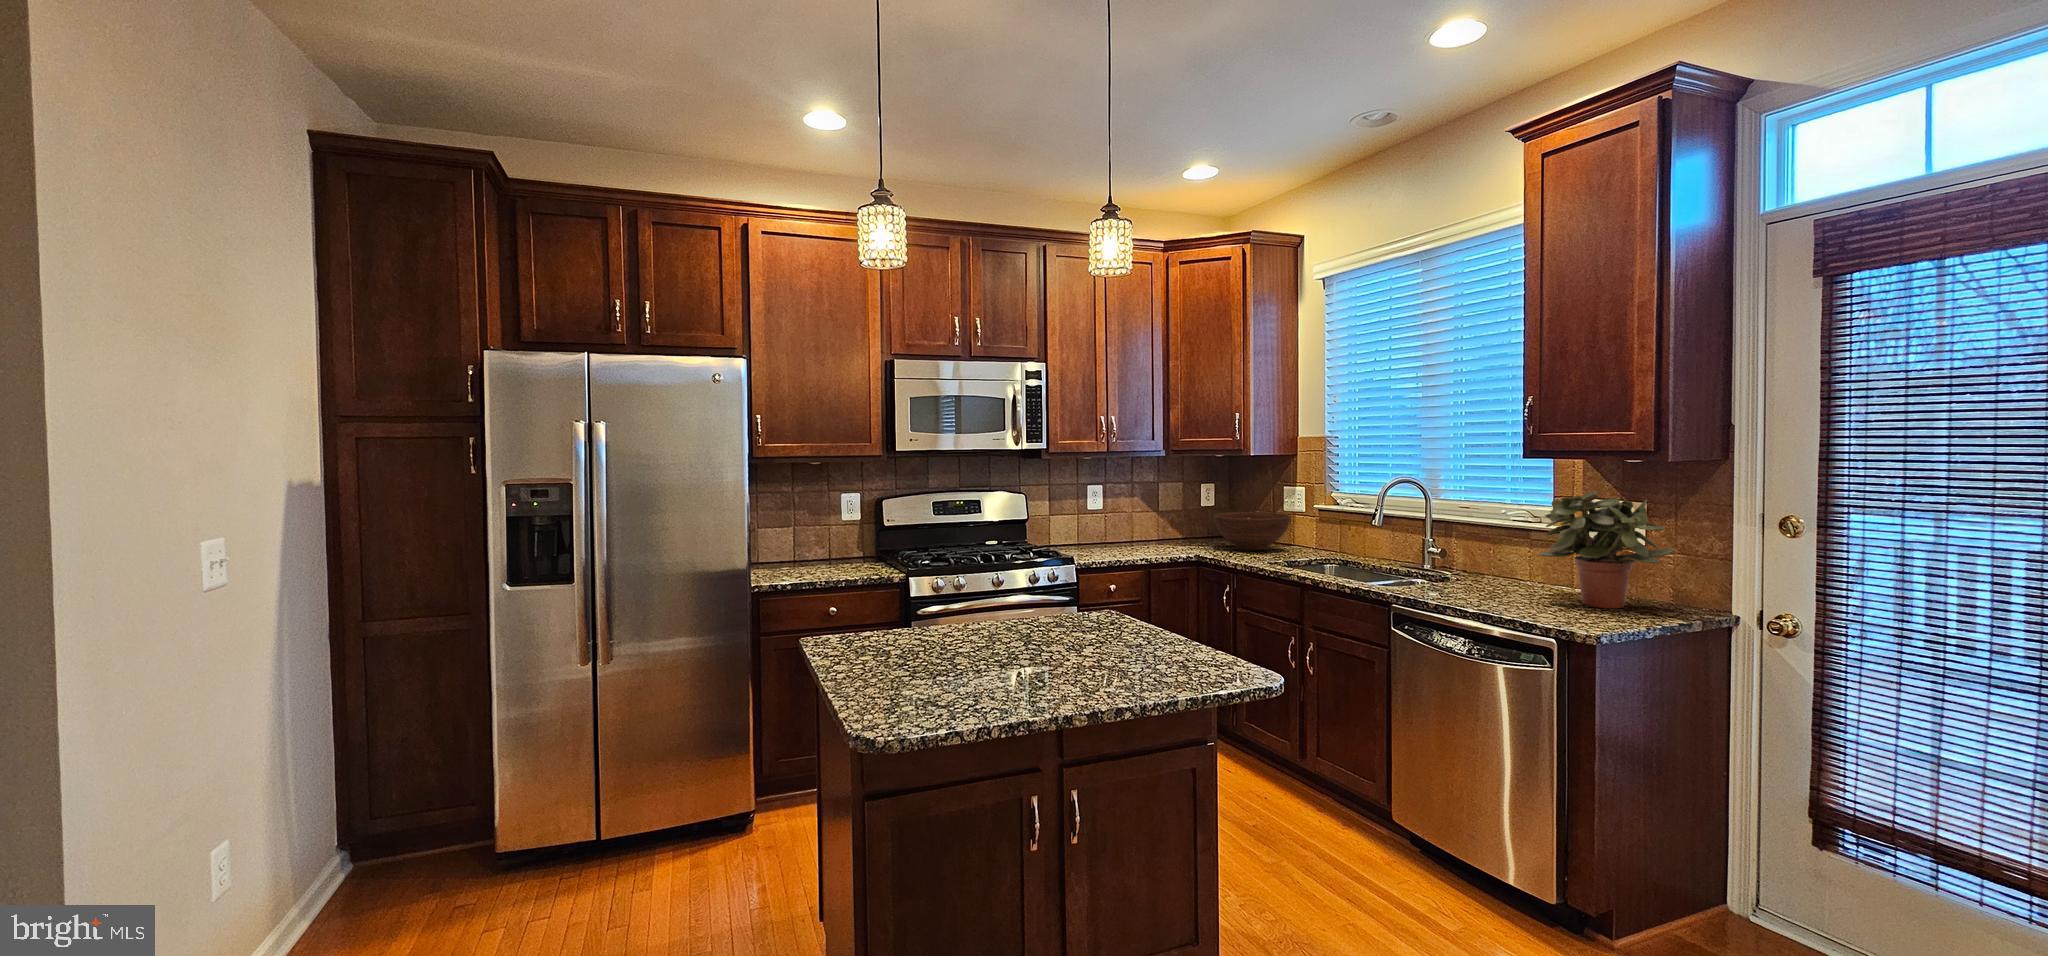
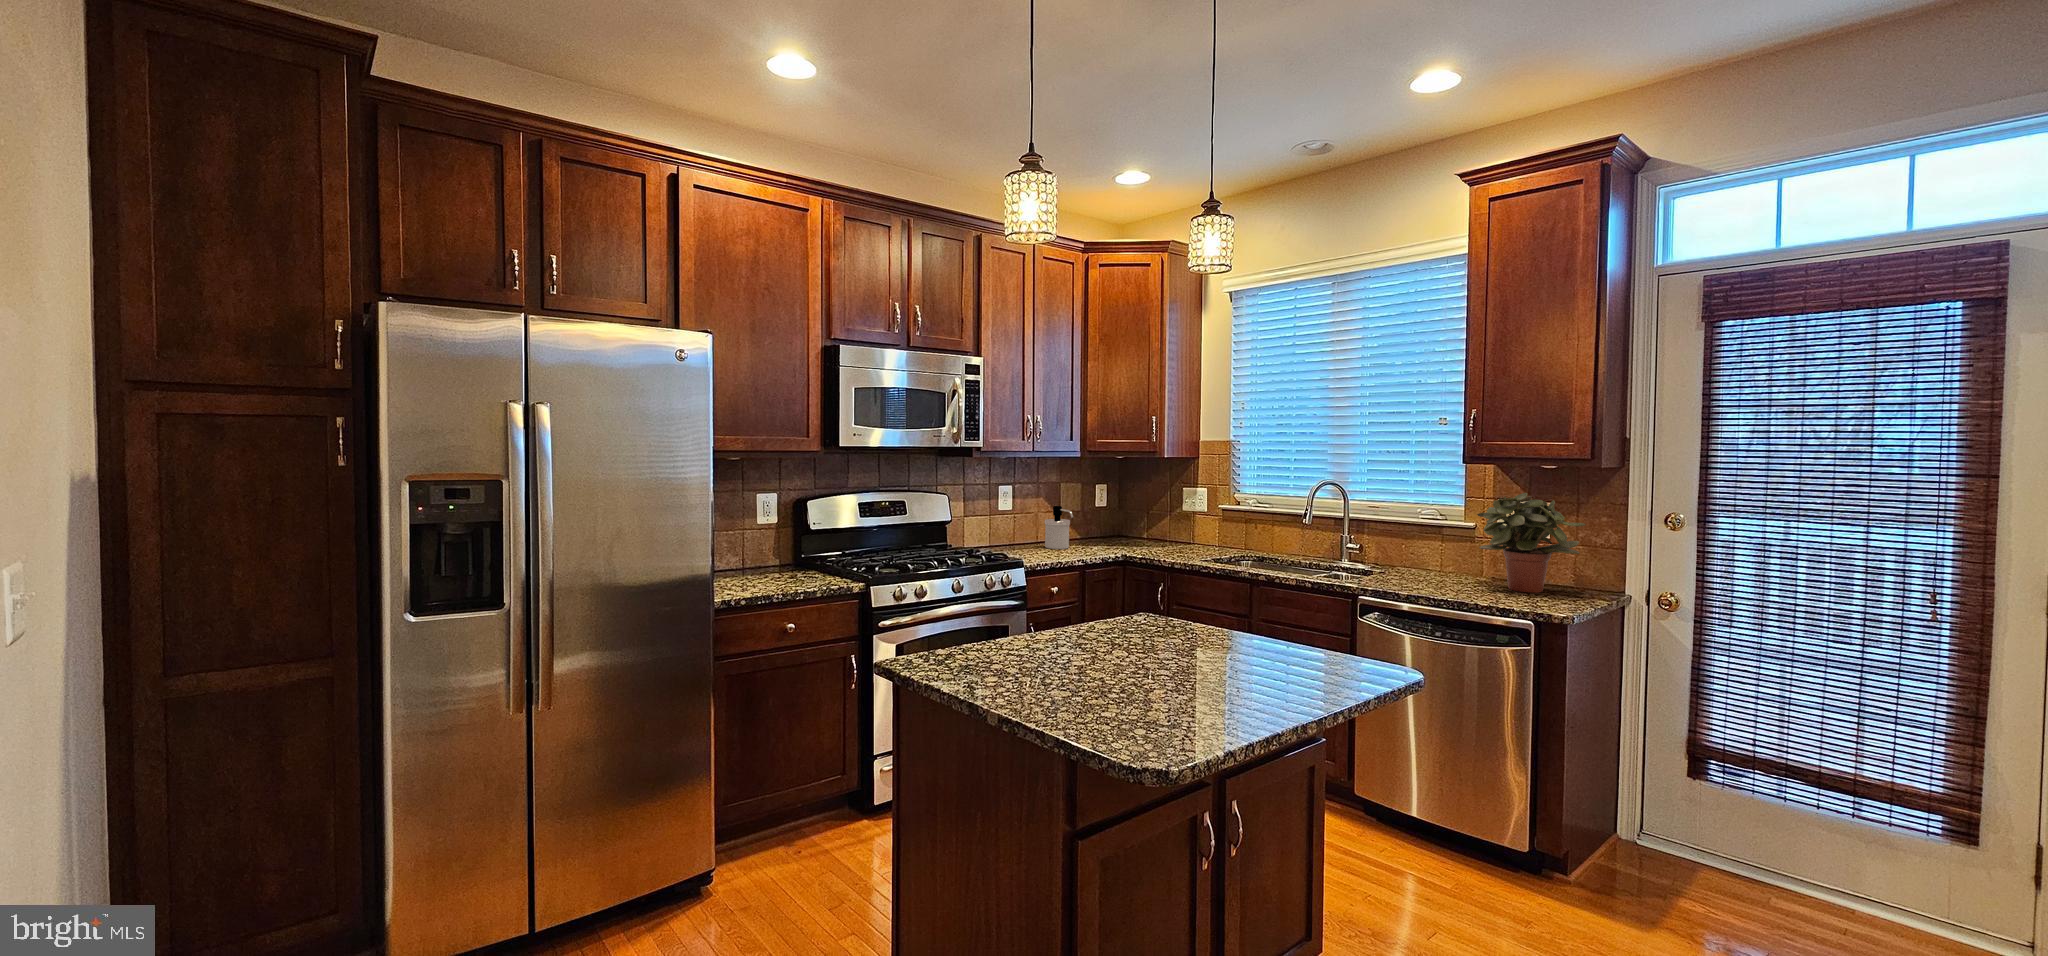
soap dispenser: none [1126,506,1152,549] -> present [1045,506,1073,549]
fruit bowl: present [1214,512,1290,550] -> none [1124,511,1196,548]

